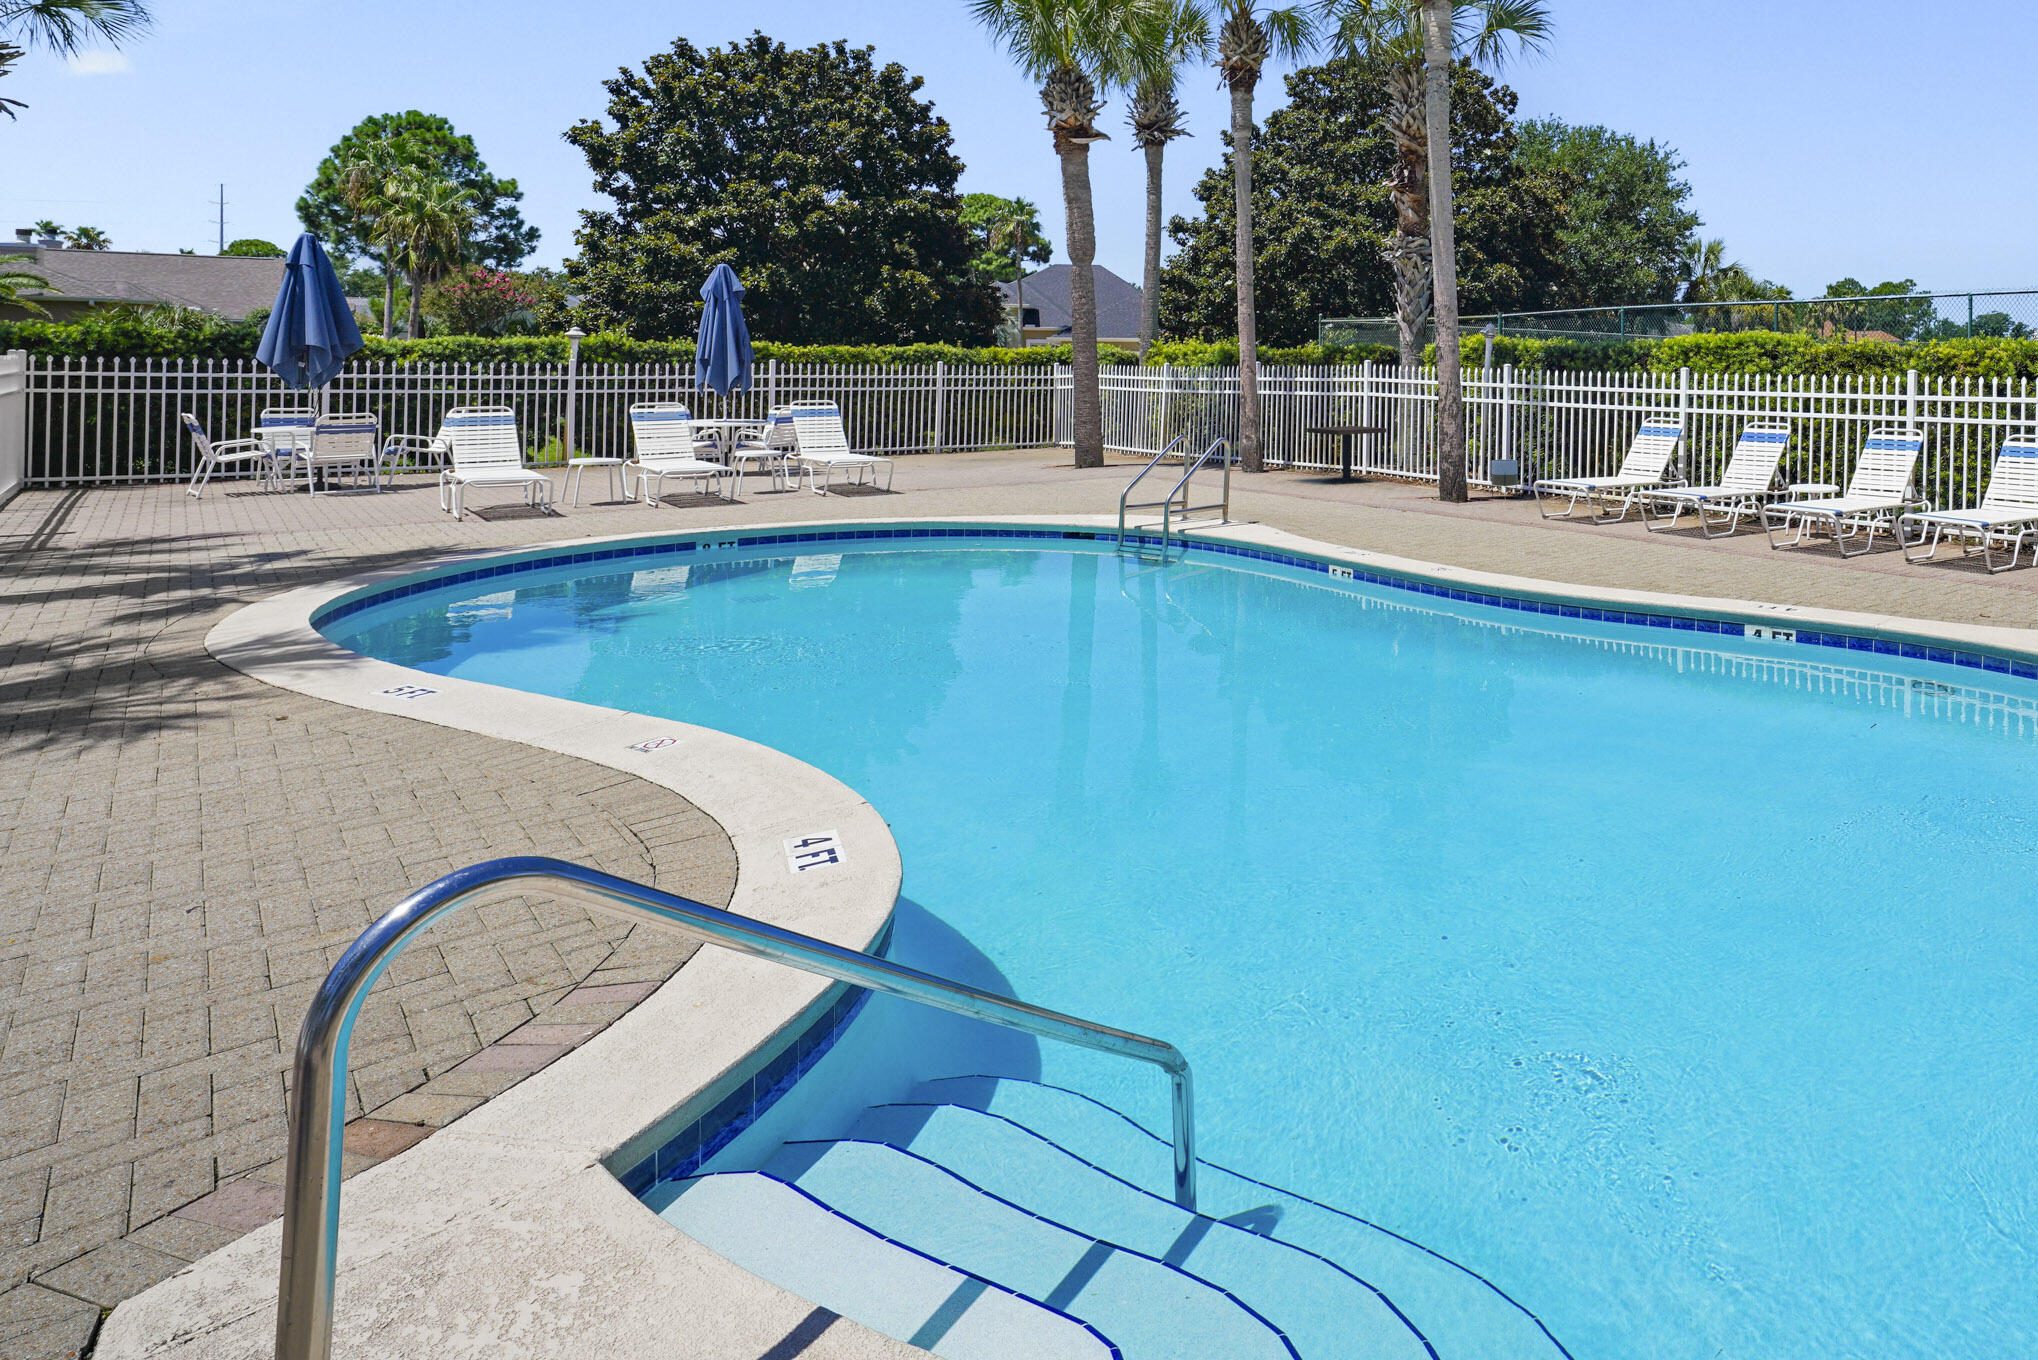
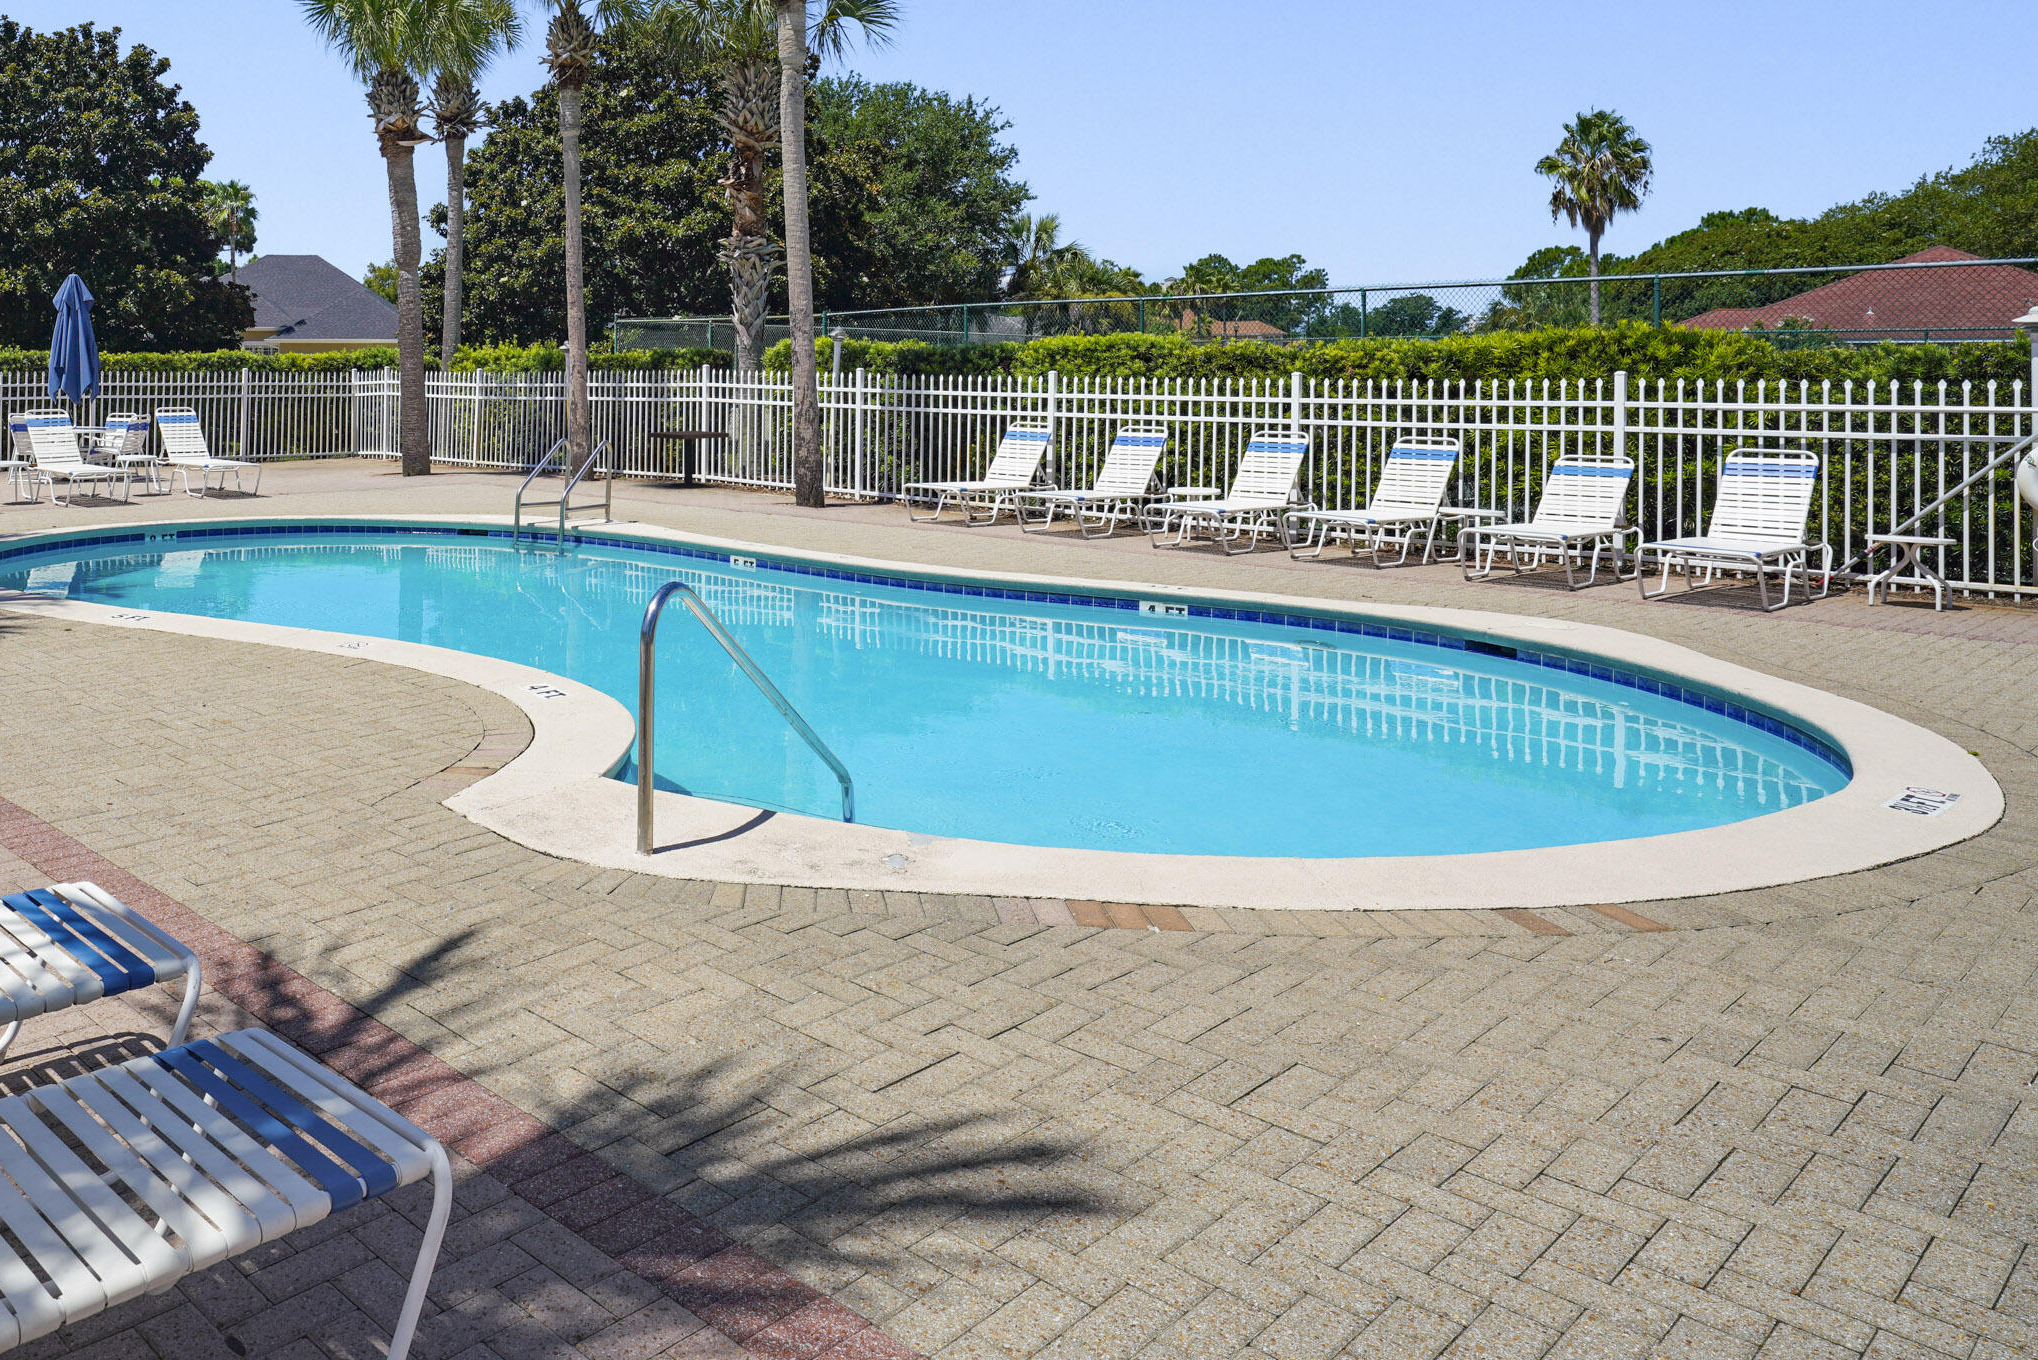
planter: present [1491,459,1518,497] -> none [847,464,874,503]

